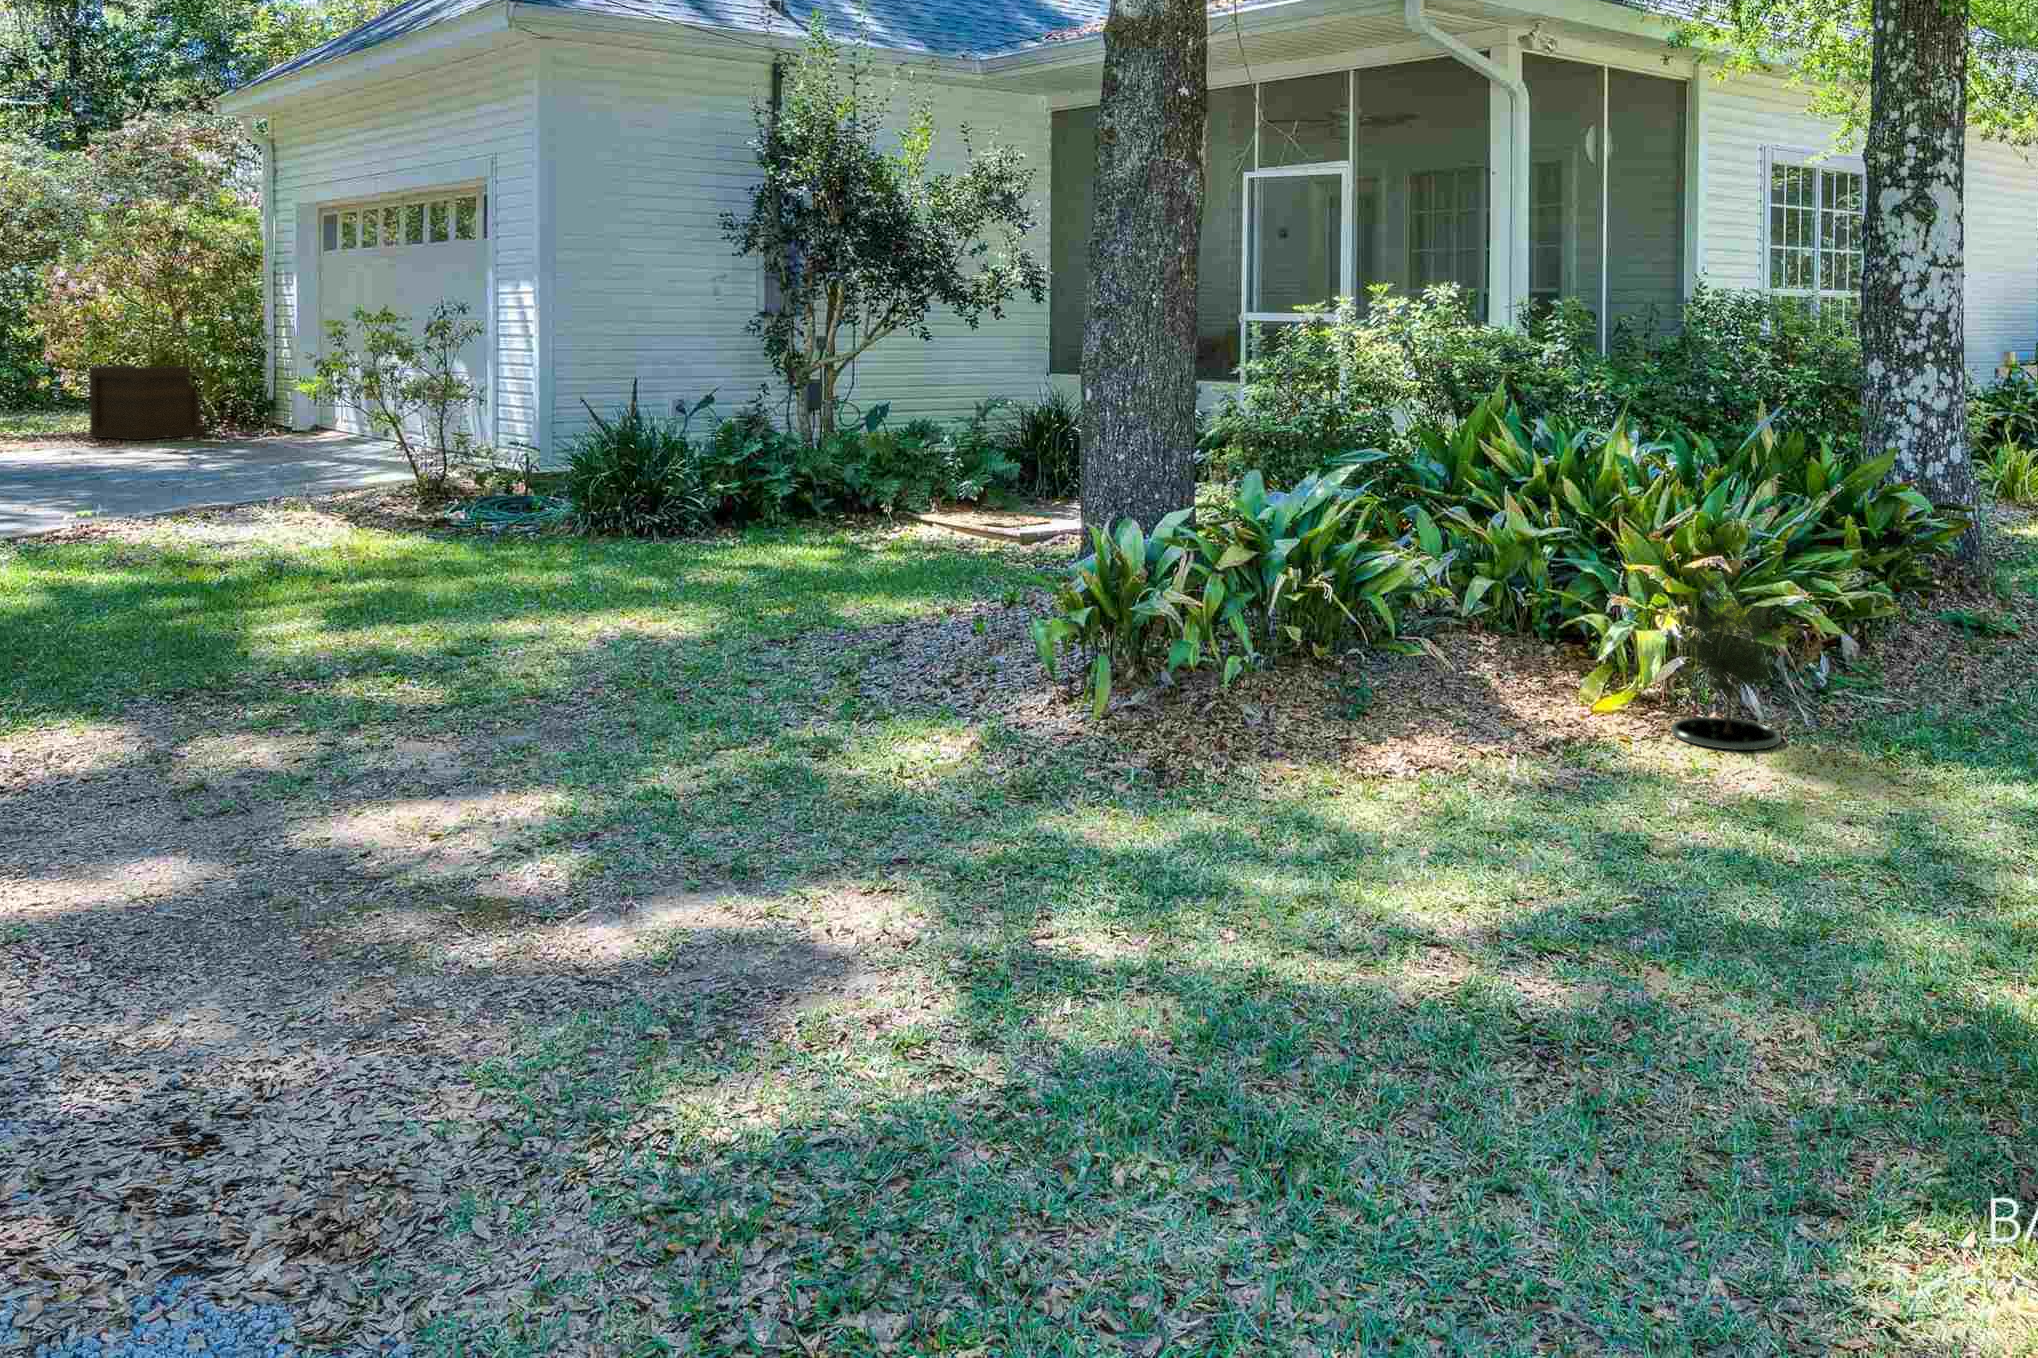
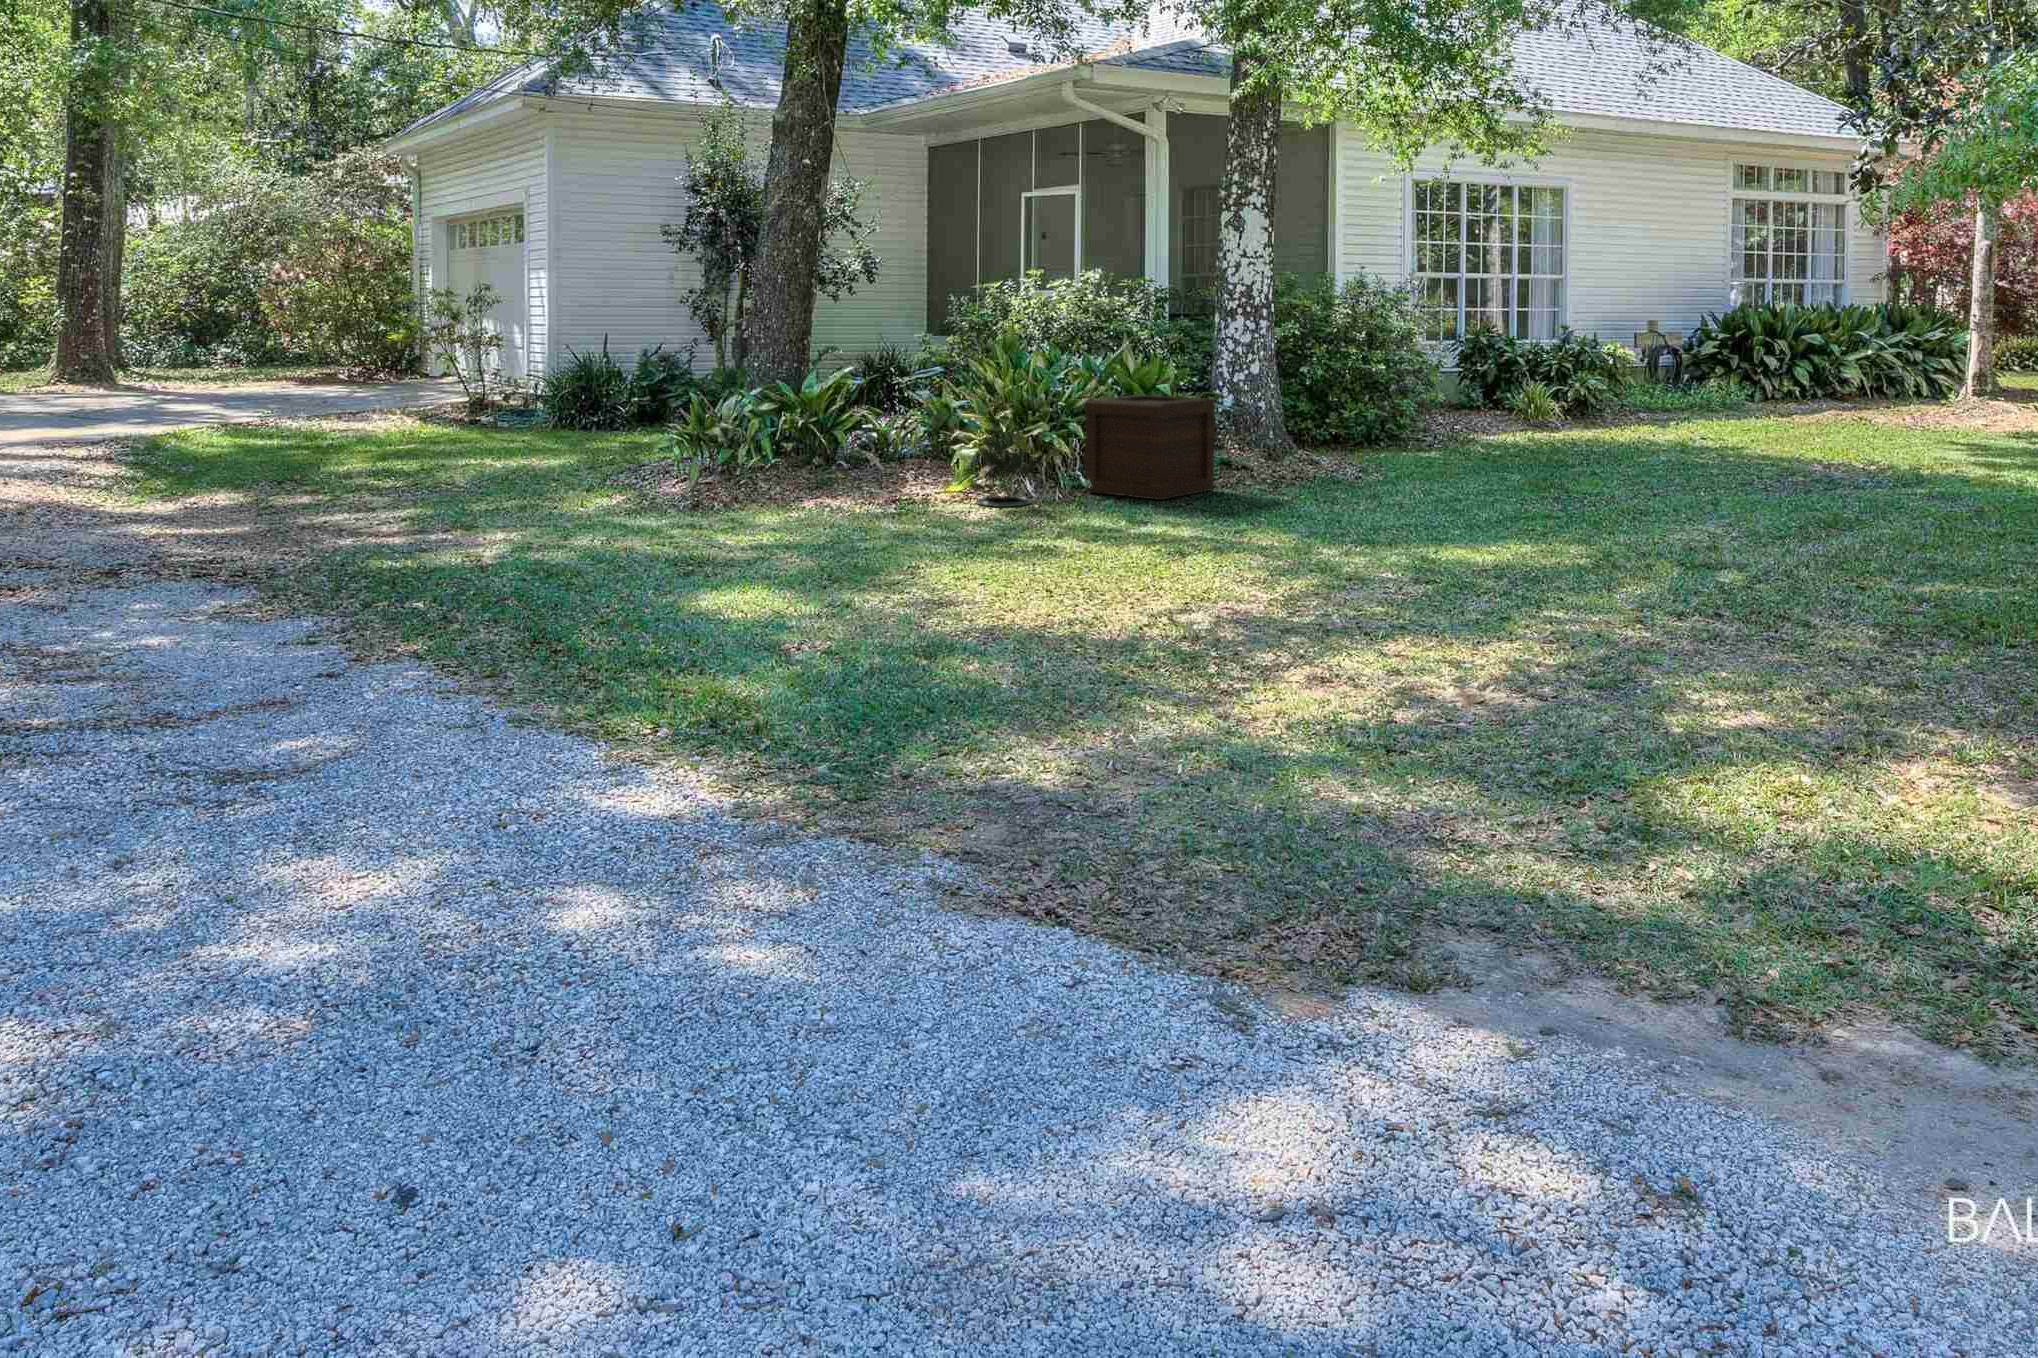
wooden crate: present [89,365,205,440] -> present [1085,395,1215,500]

